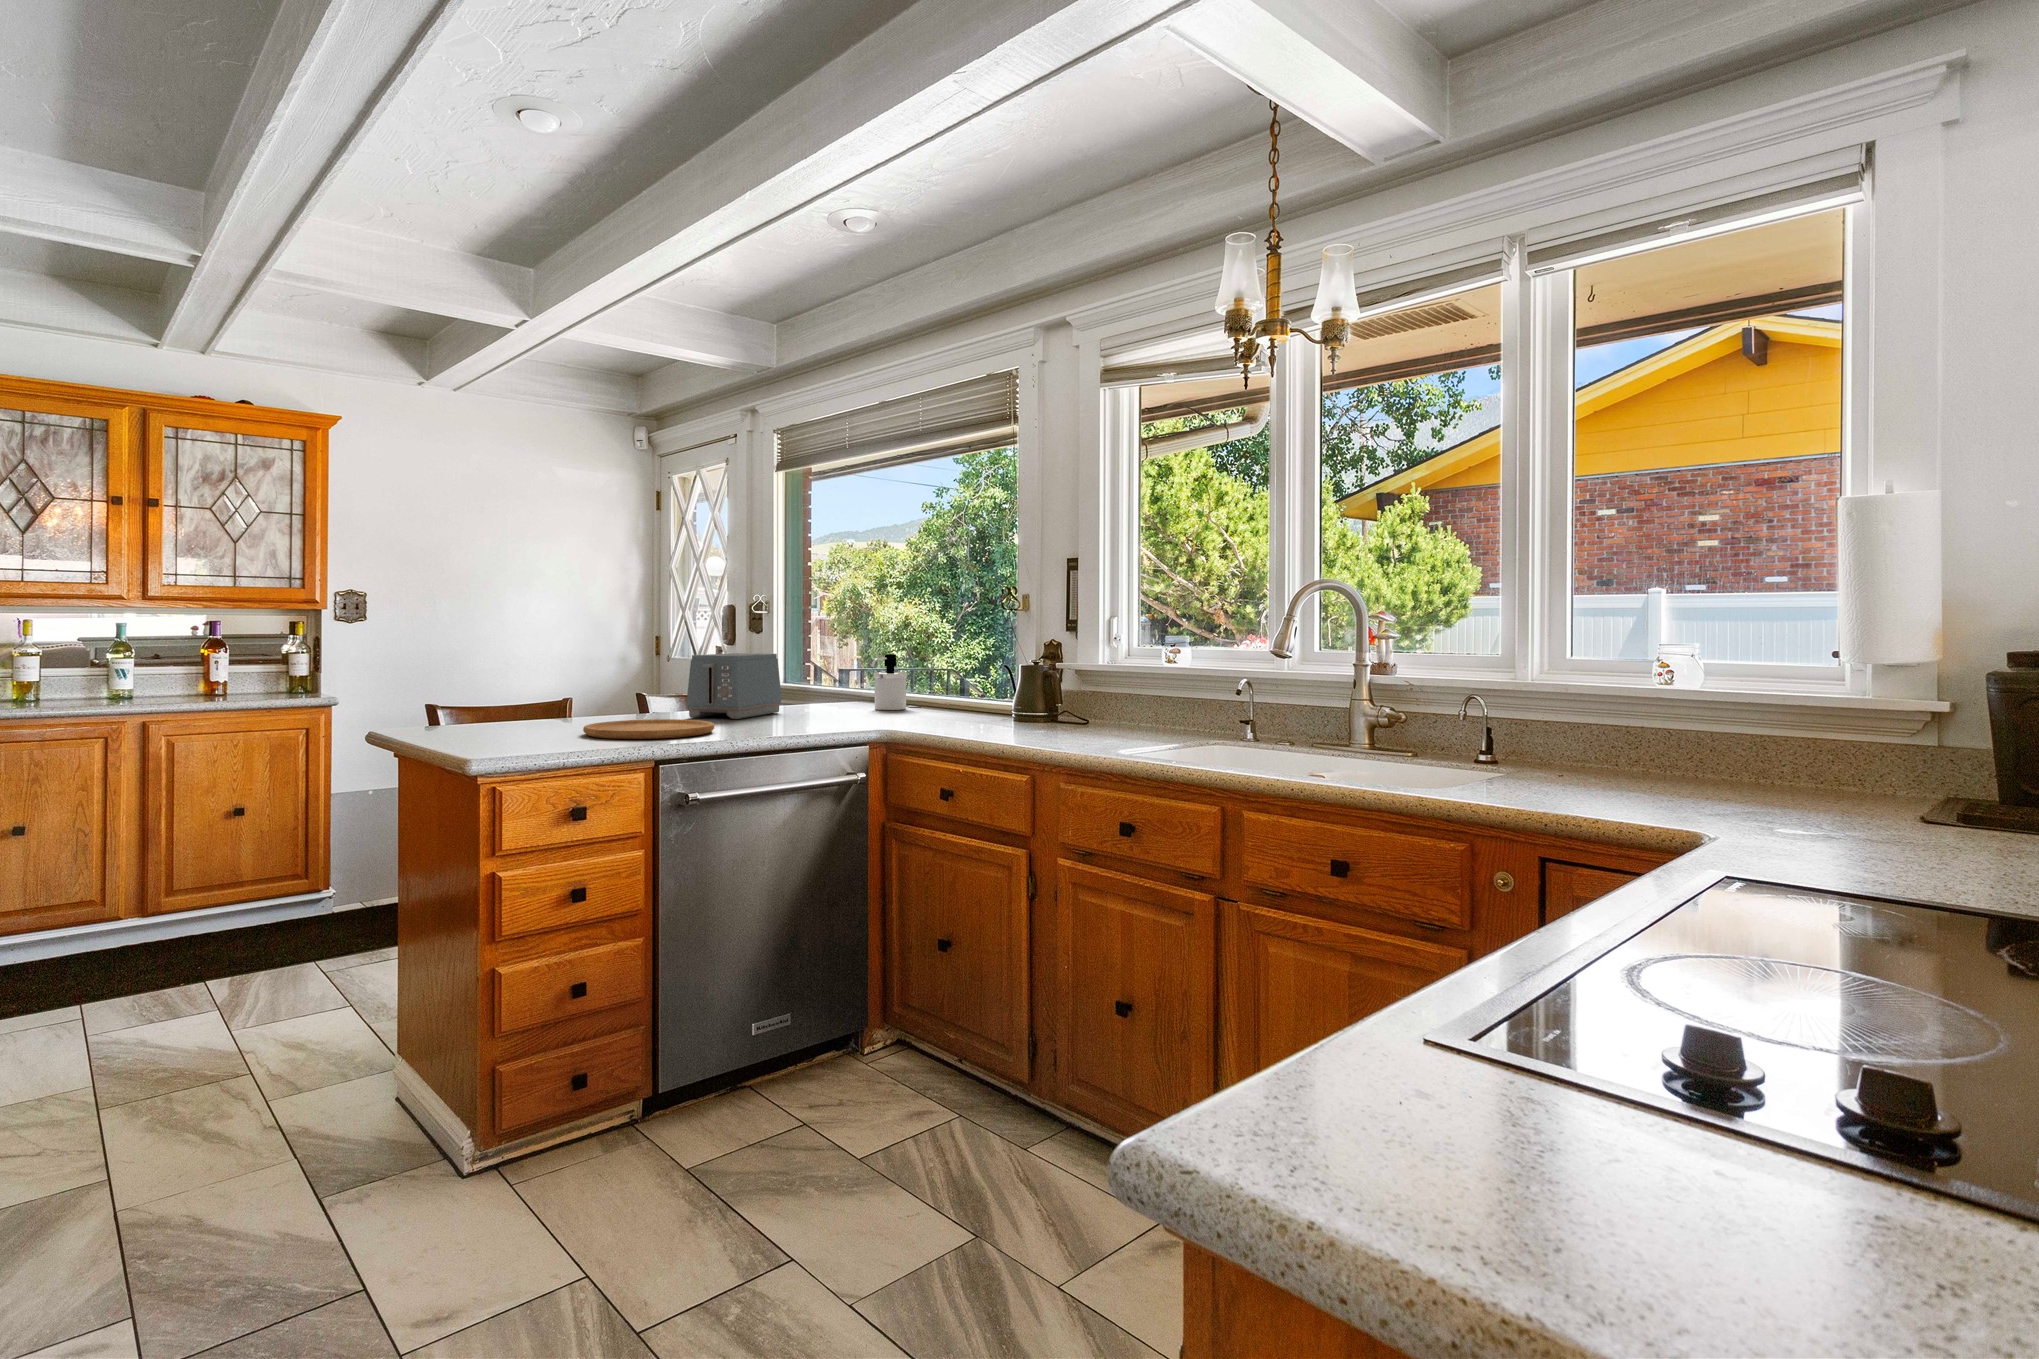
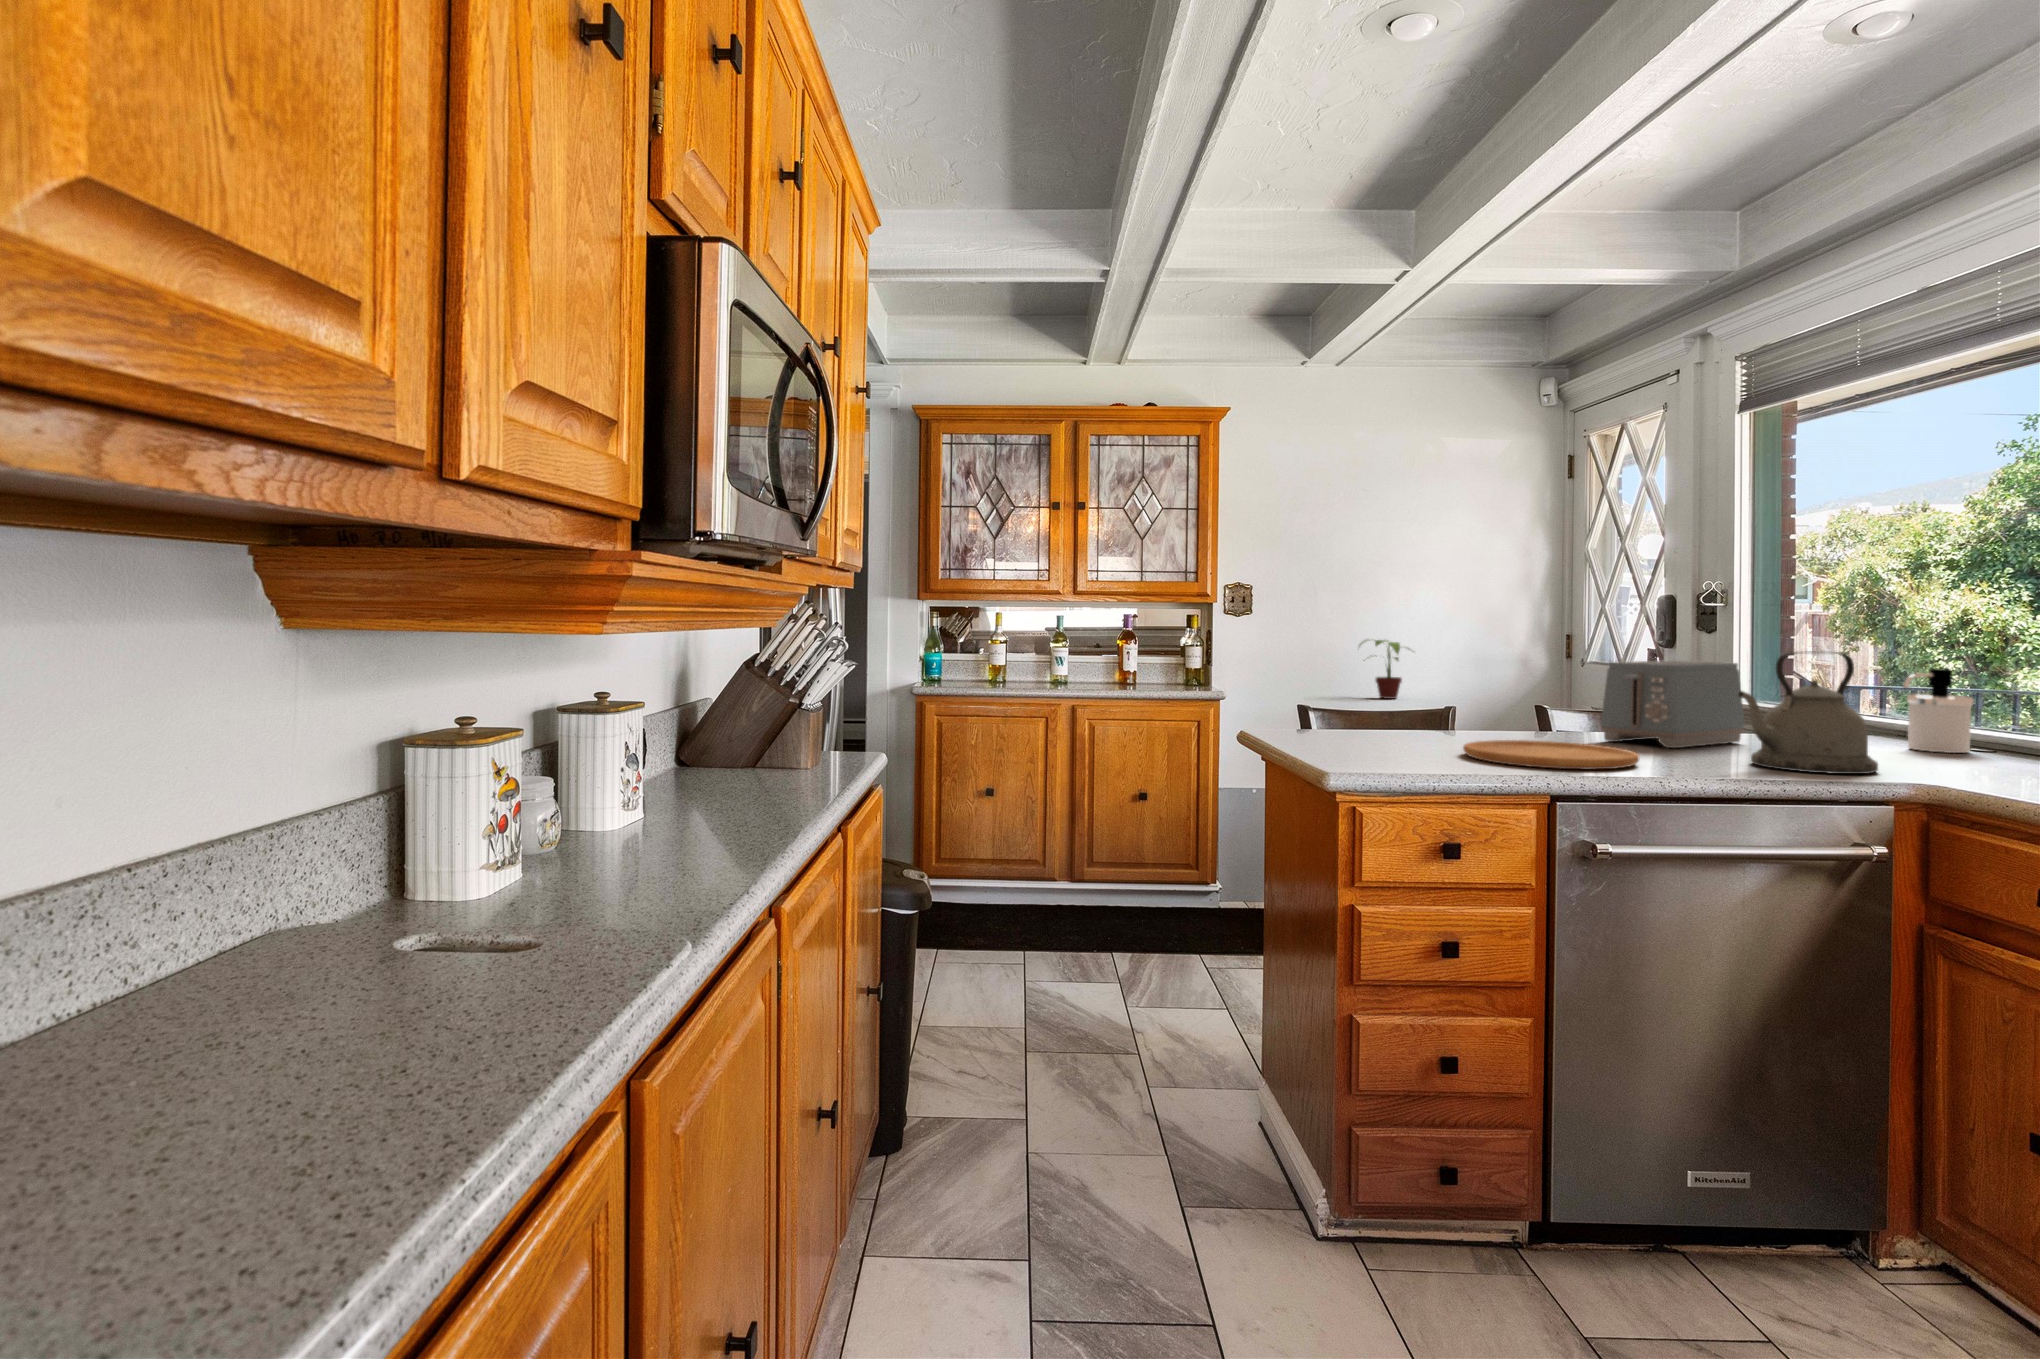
potted plant: none [480,643,535,697] -> present [1360,640,1413,699]
kettle: none [777,643,857,727] -> present [1738,652,1878,774]

